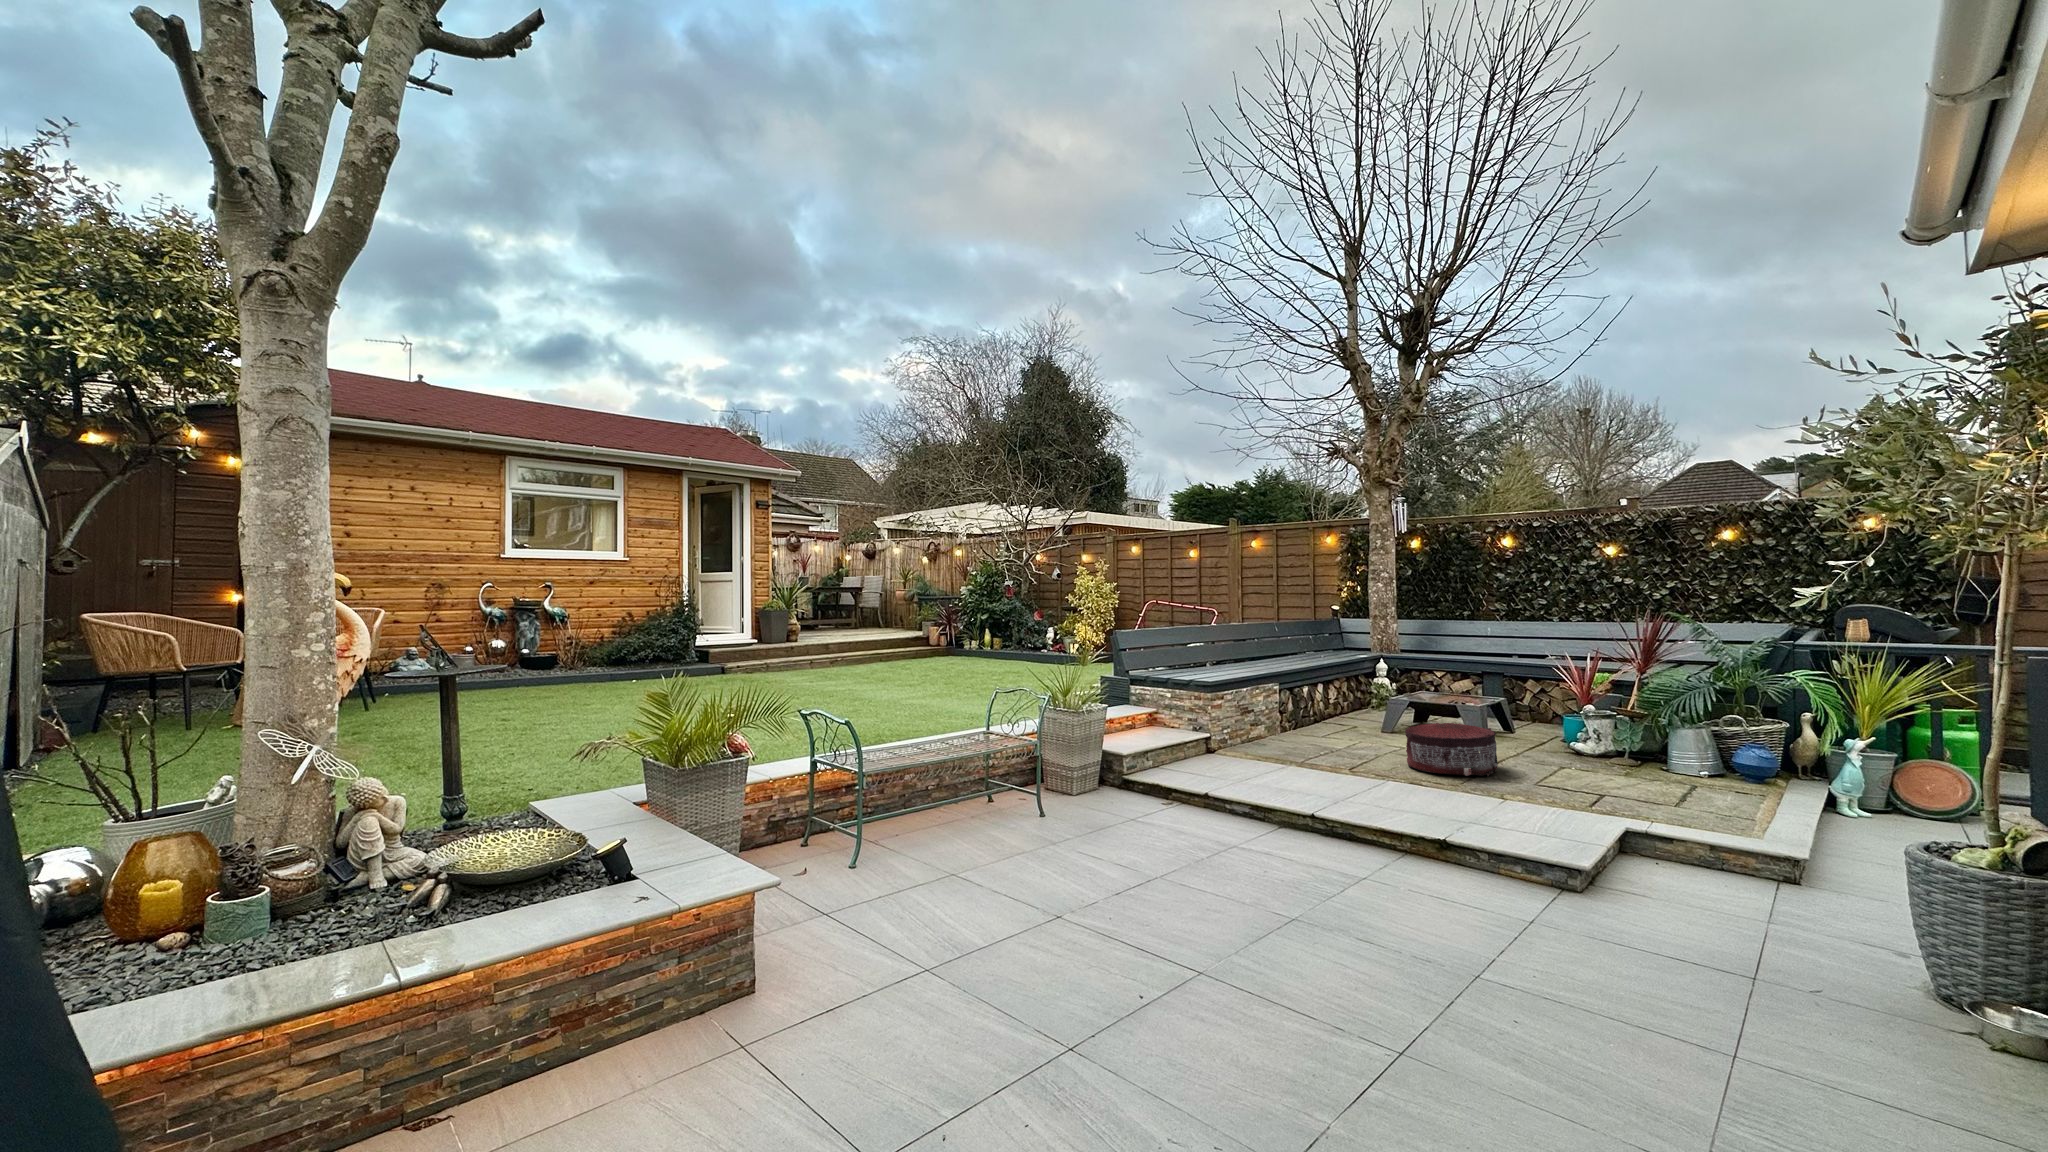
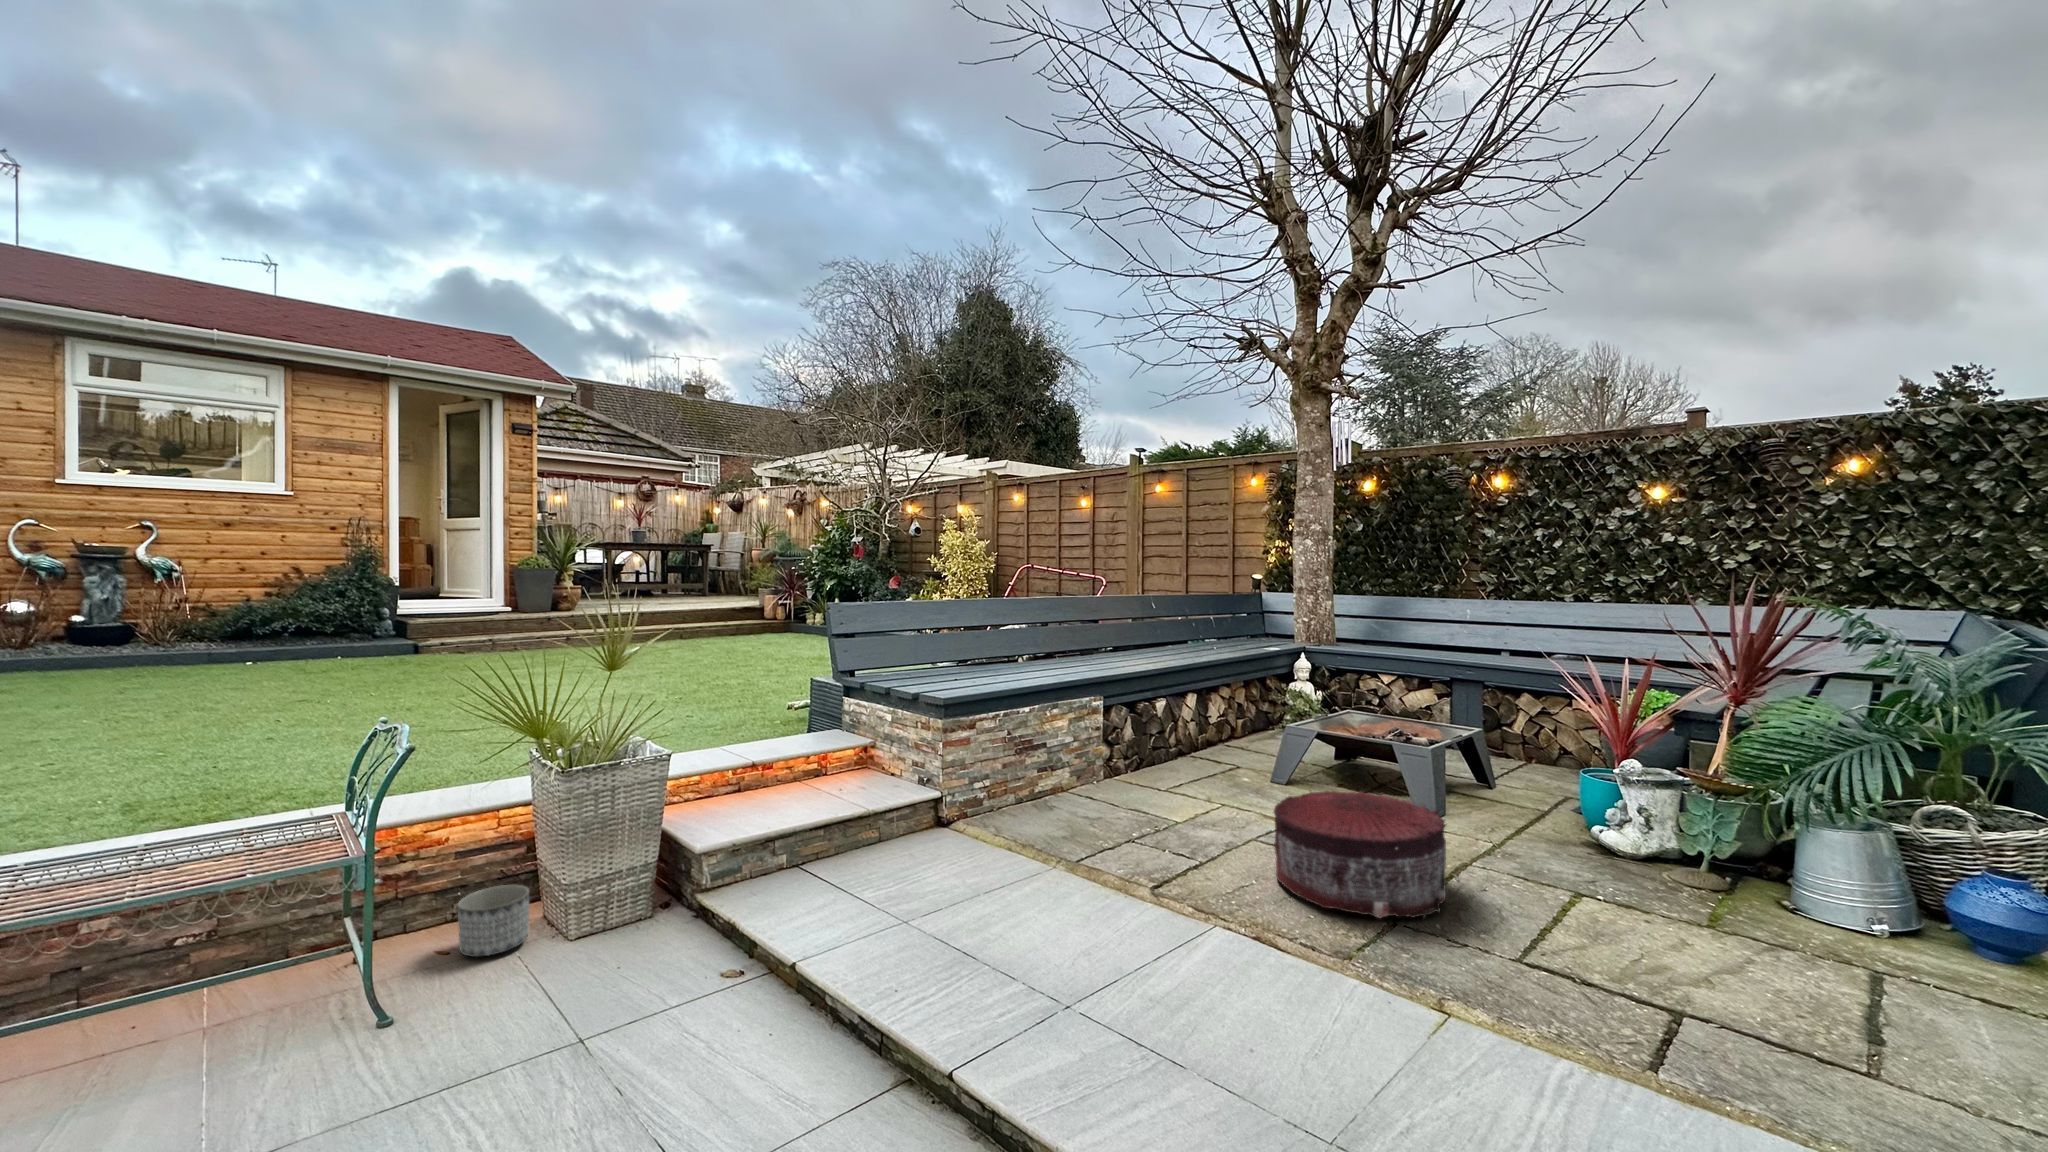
planter: none [1027,770,1056,800] -> present [458,885,529,957]

